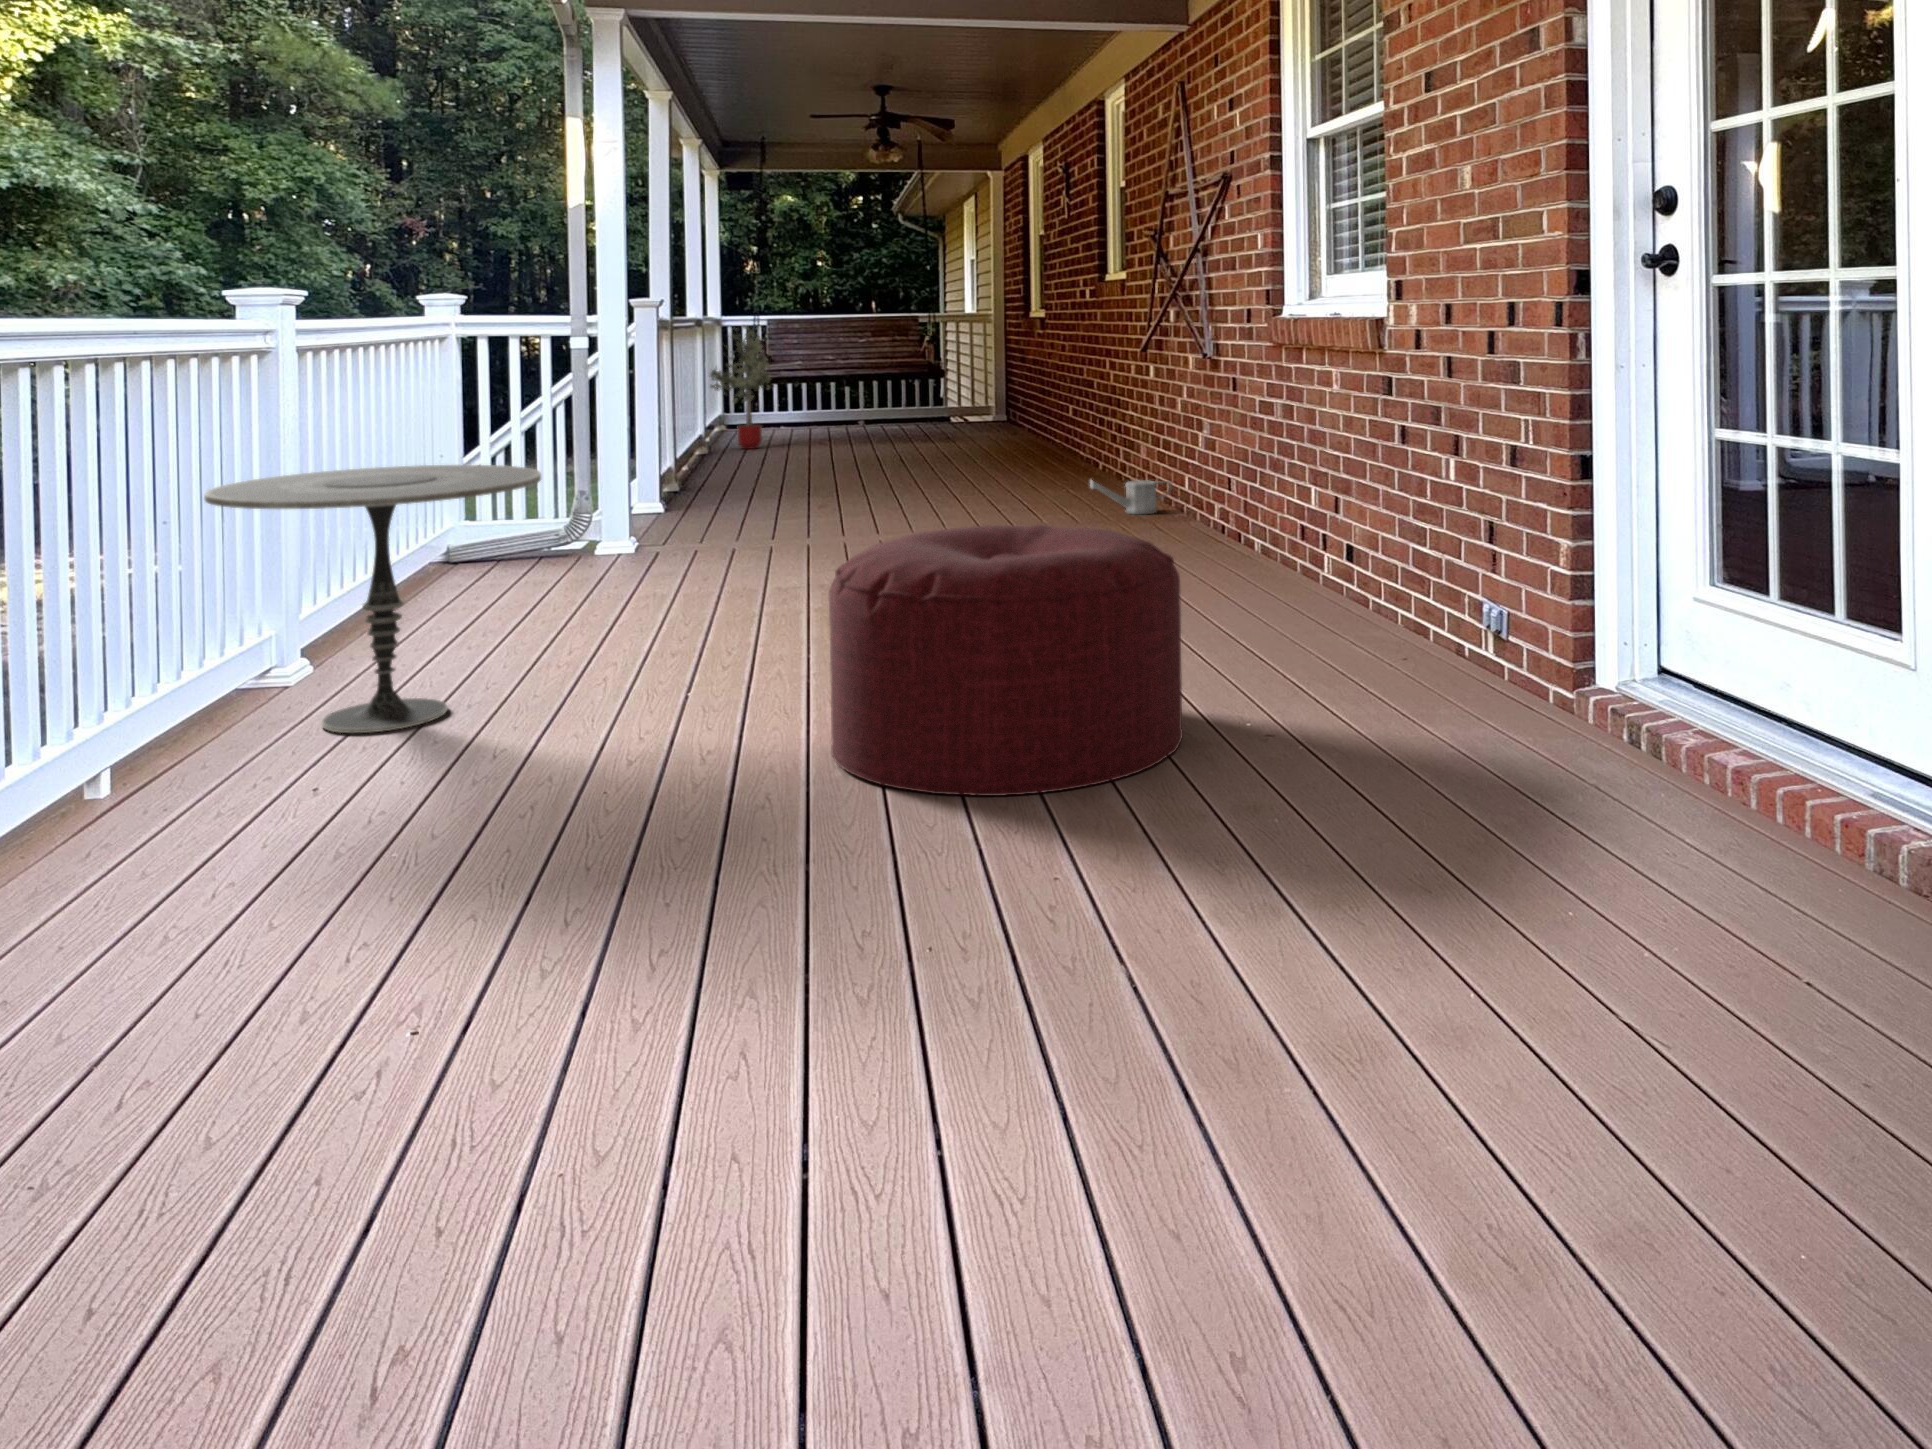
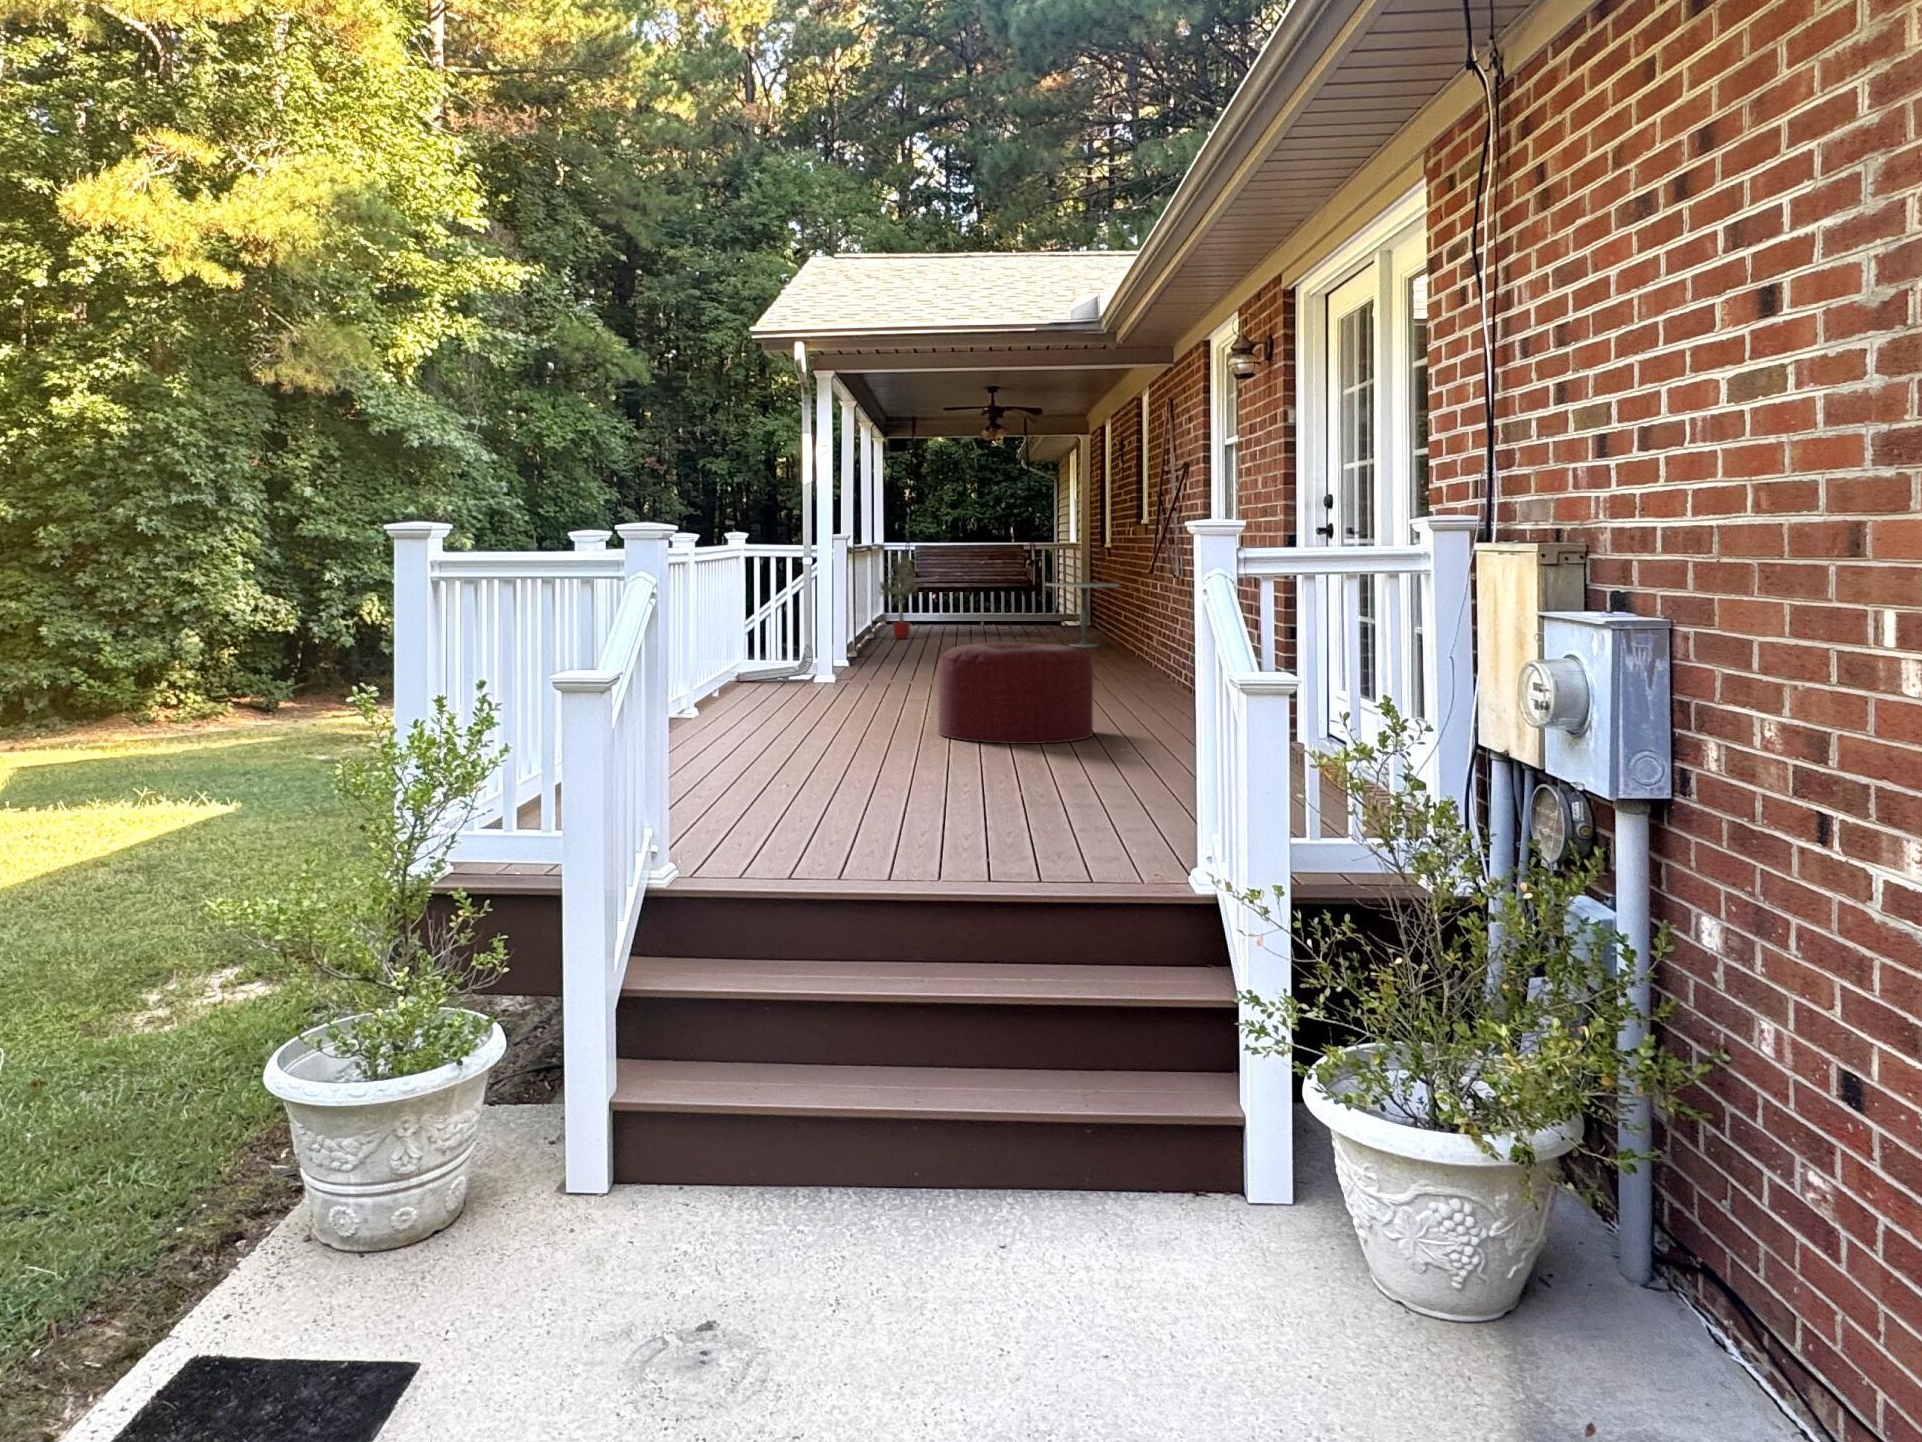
side table: present [204,465,541,733] -> present [1046,582,1119,647]
watering can: present [1090,480,1172,514] -> none [1116,653,1170,677]

